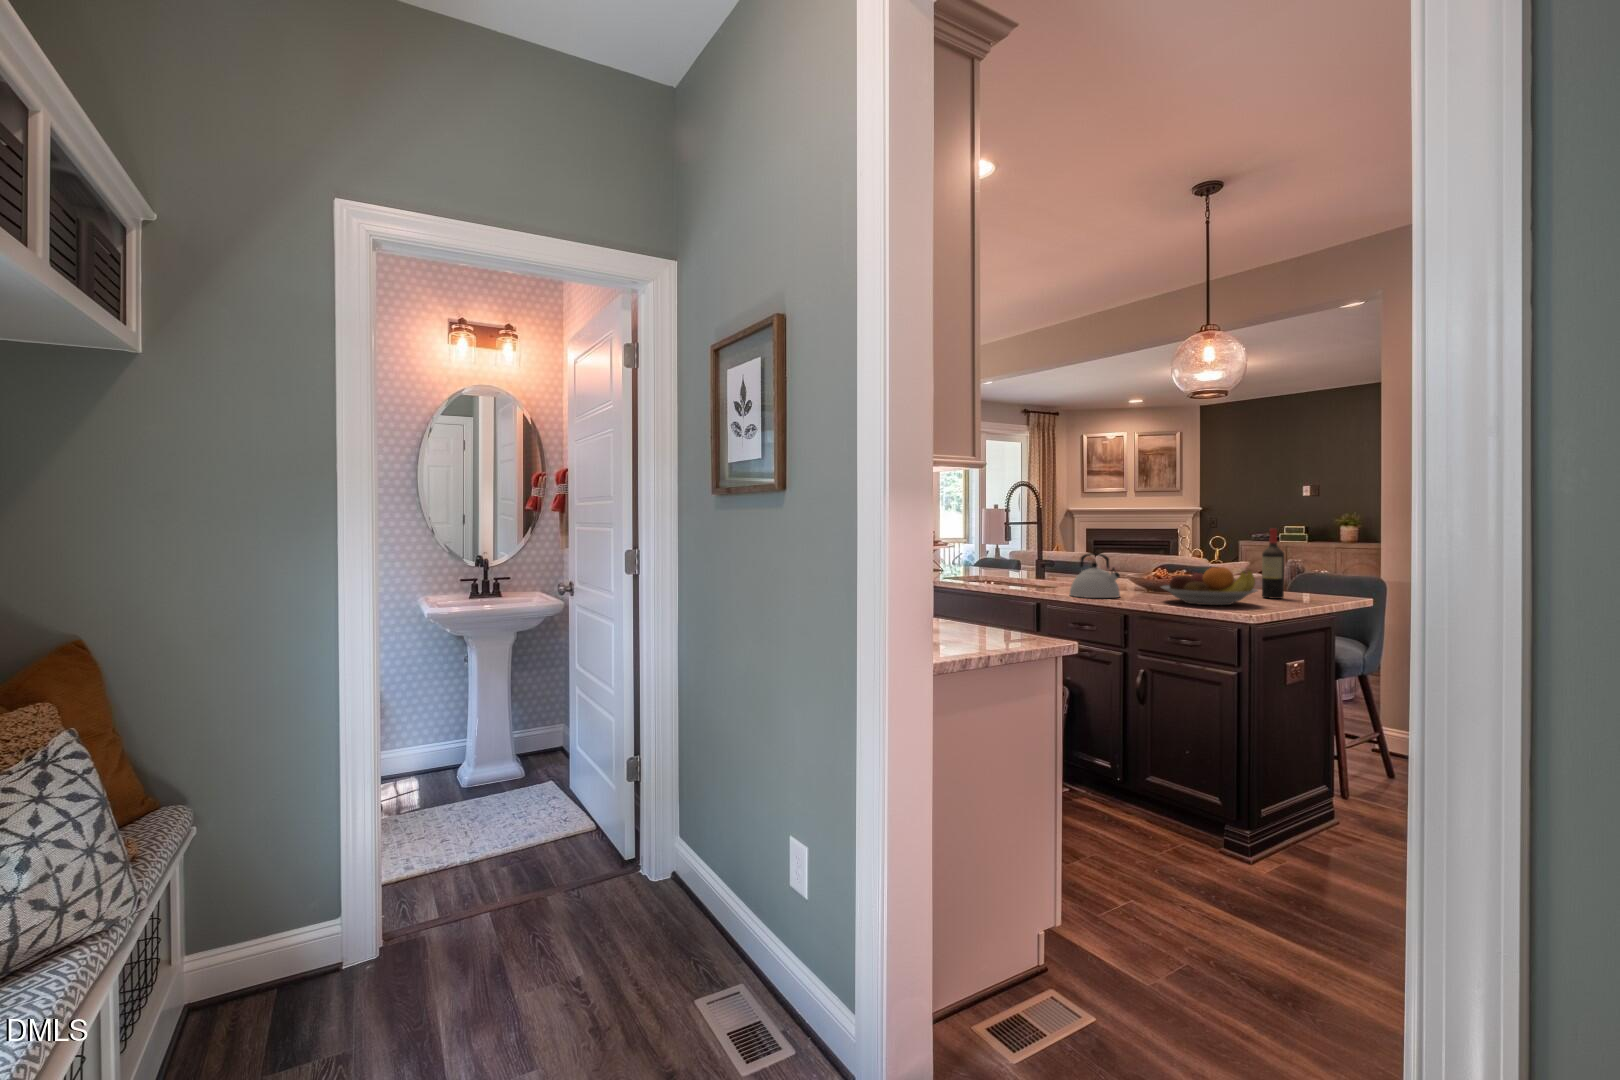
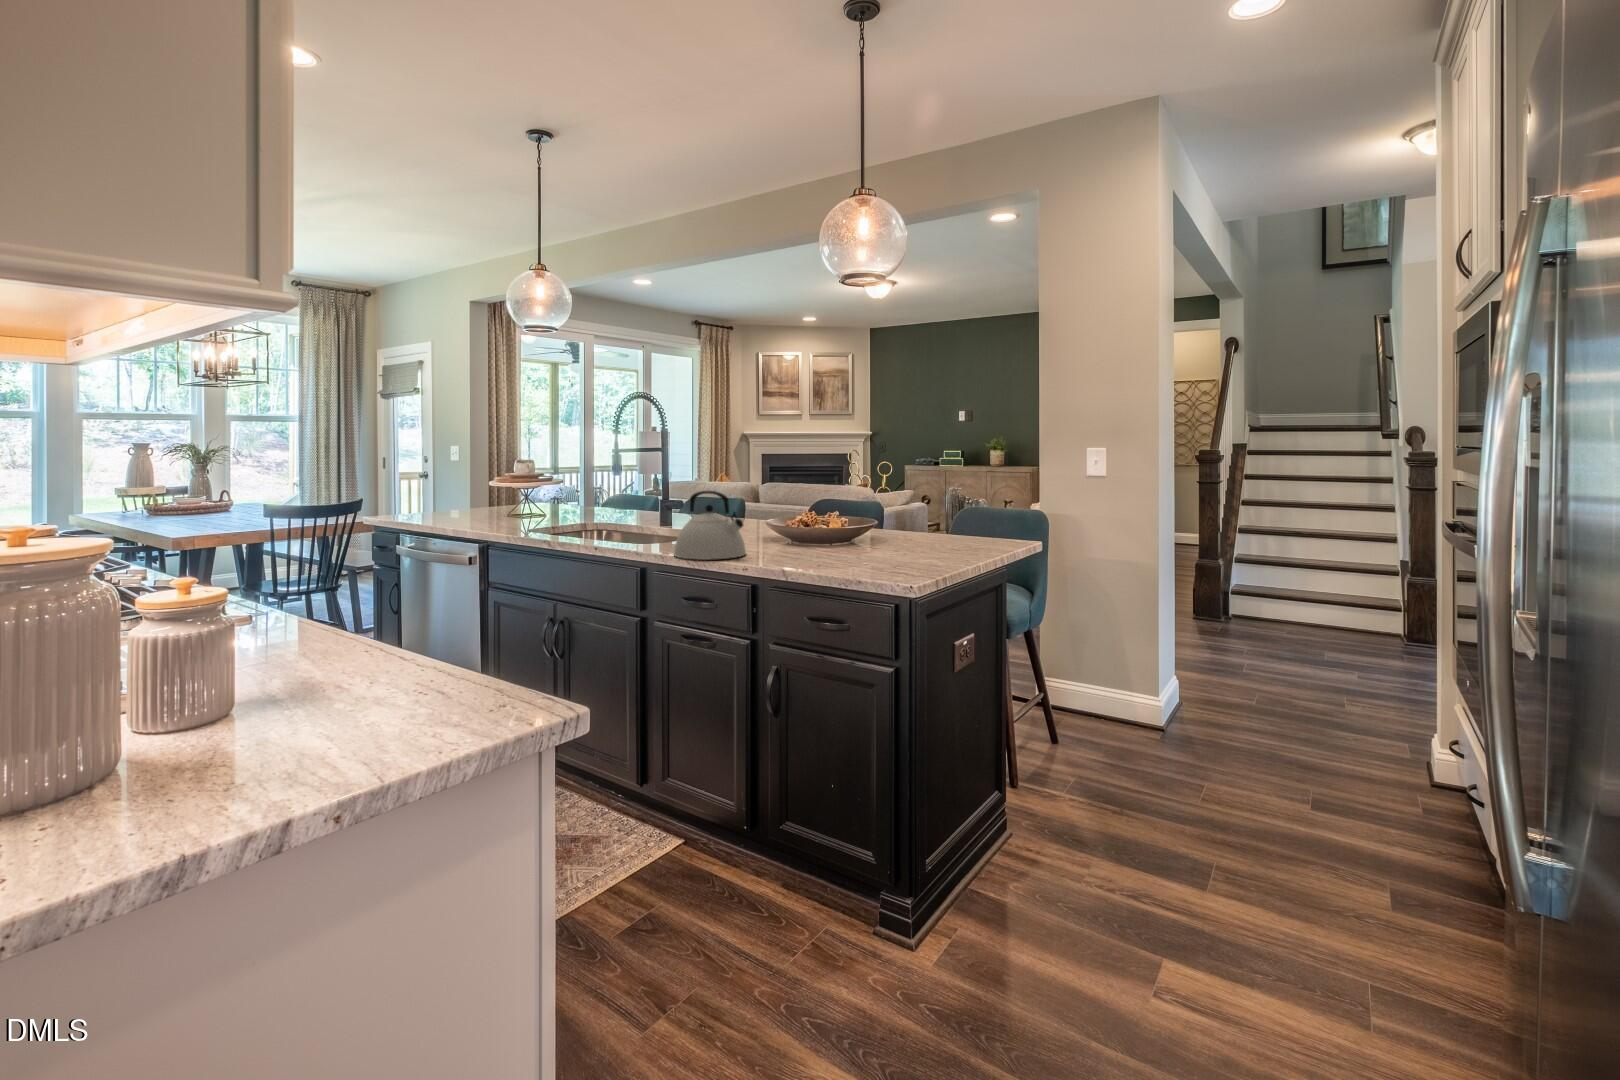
wine bottle: present [1262,528,1284,599] -> none [927,452,954,547]
fruit bowl: present [1161,567,1258,605] -> none [797,509,924,566]

